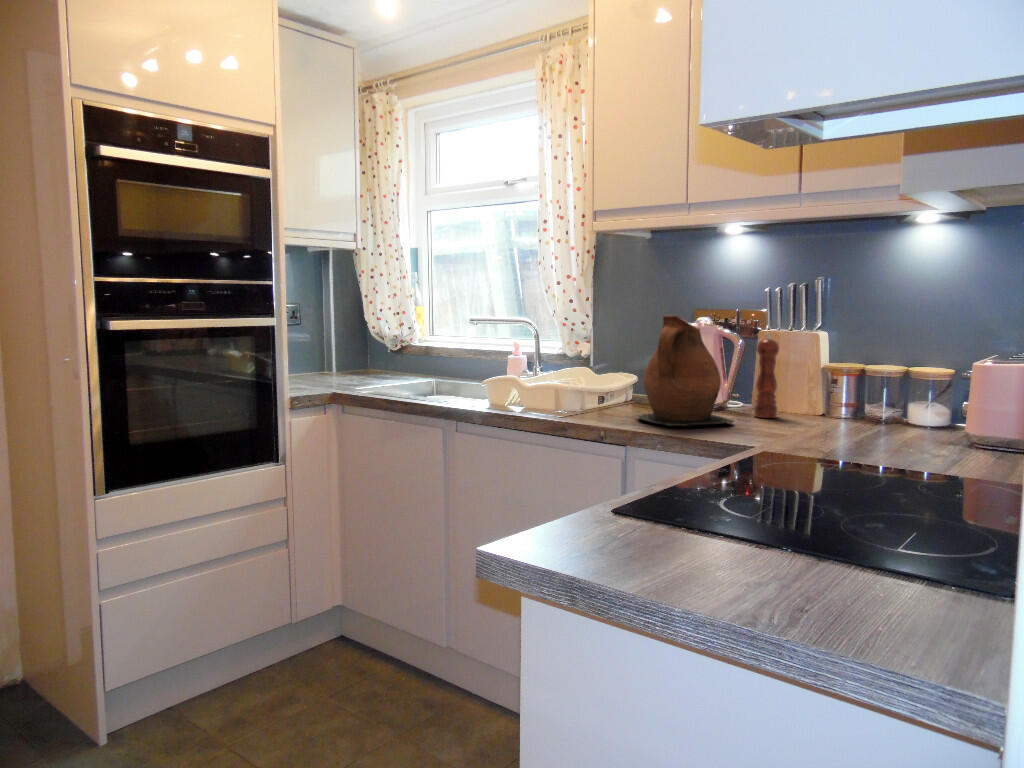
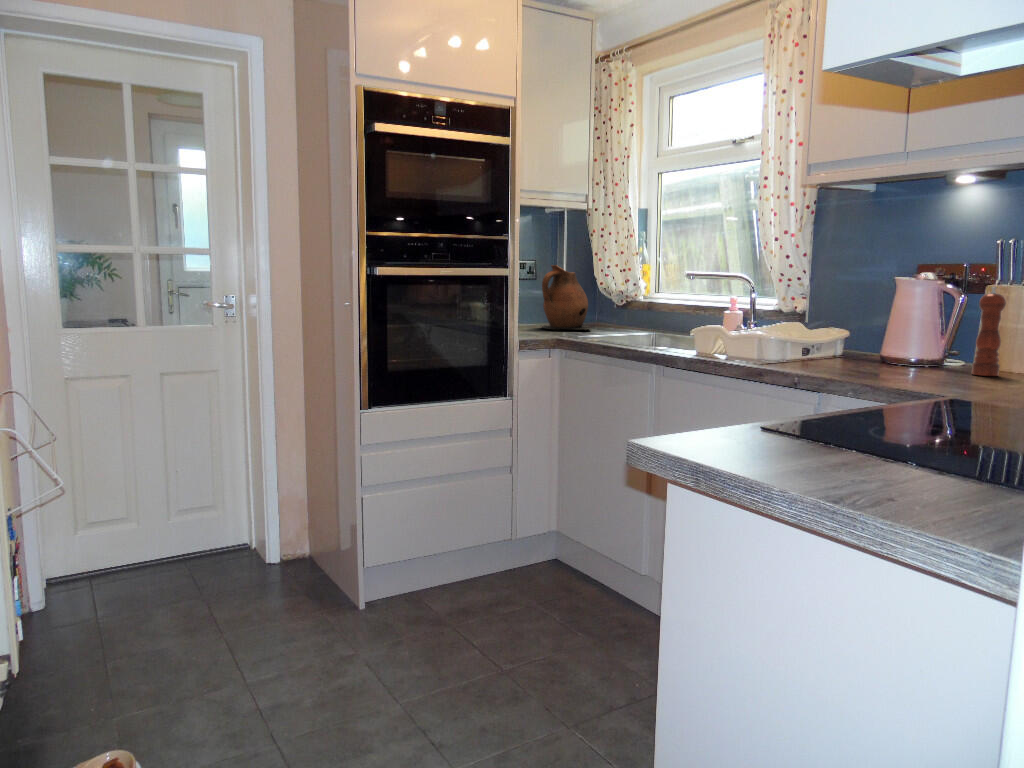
ceramic pitcher: present [637,316,734,426] -> present [542,265,591,330]

